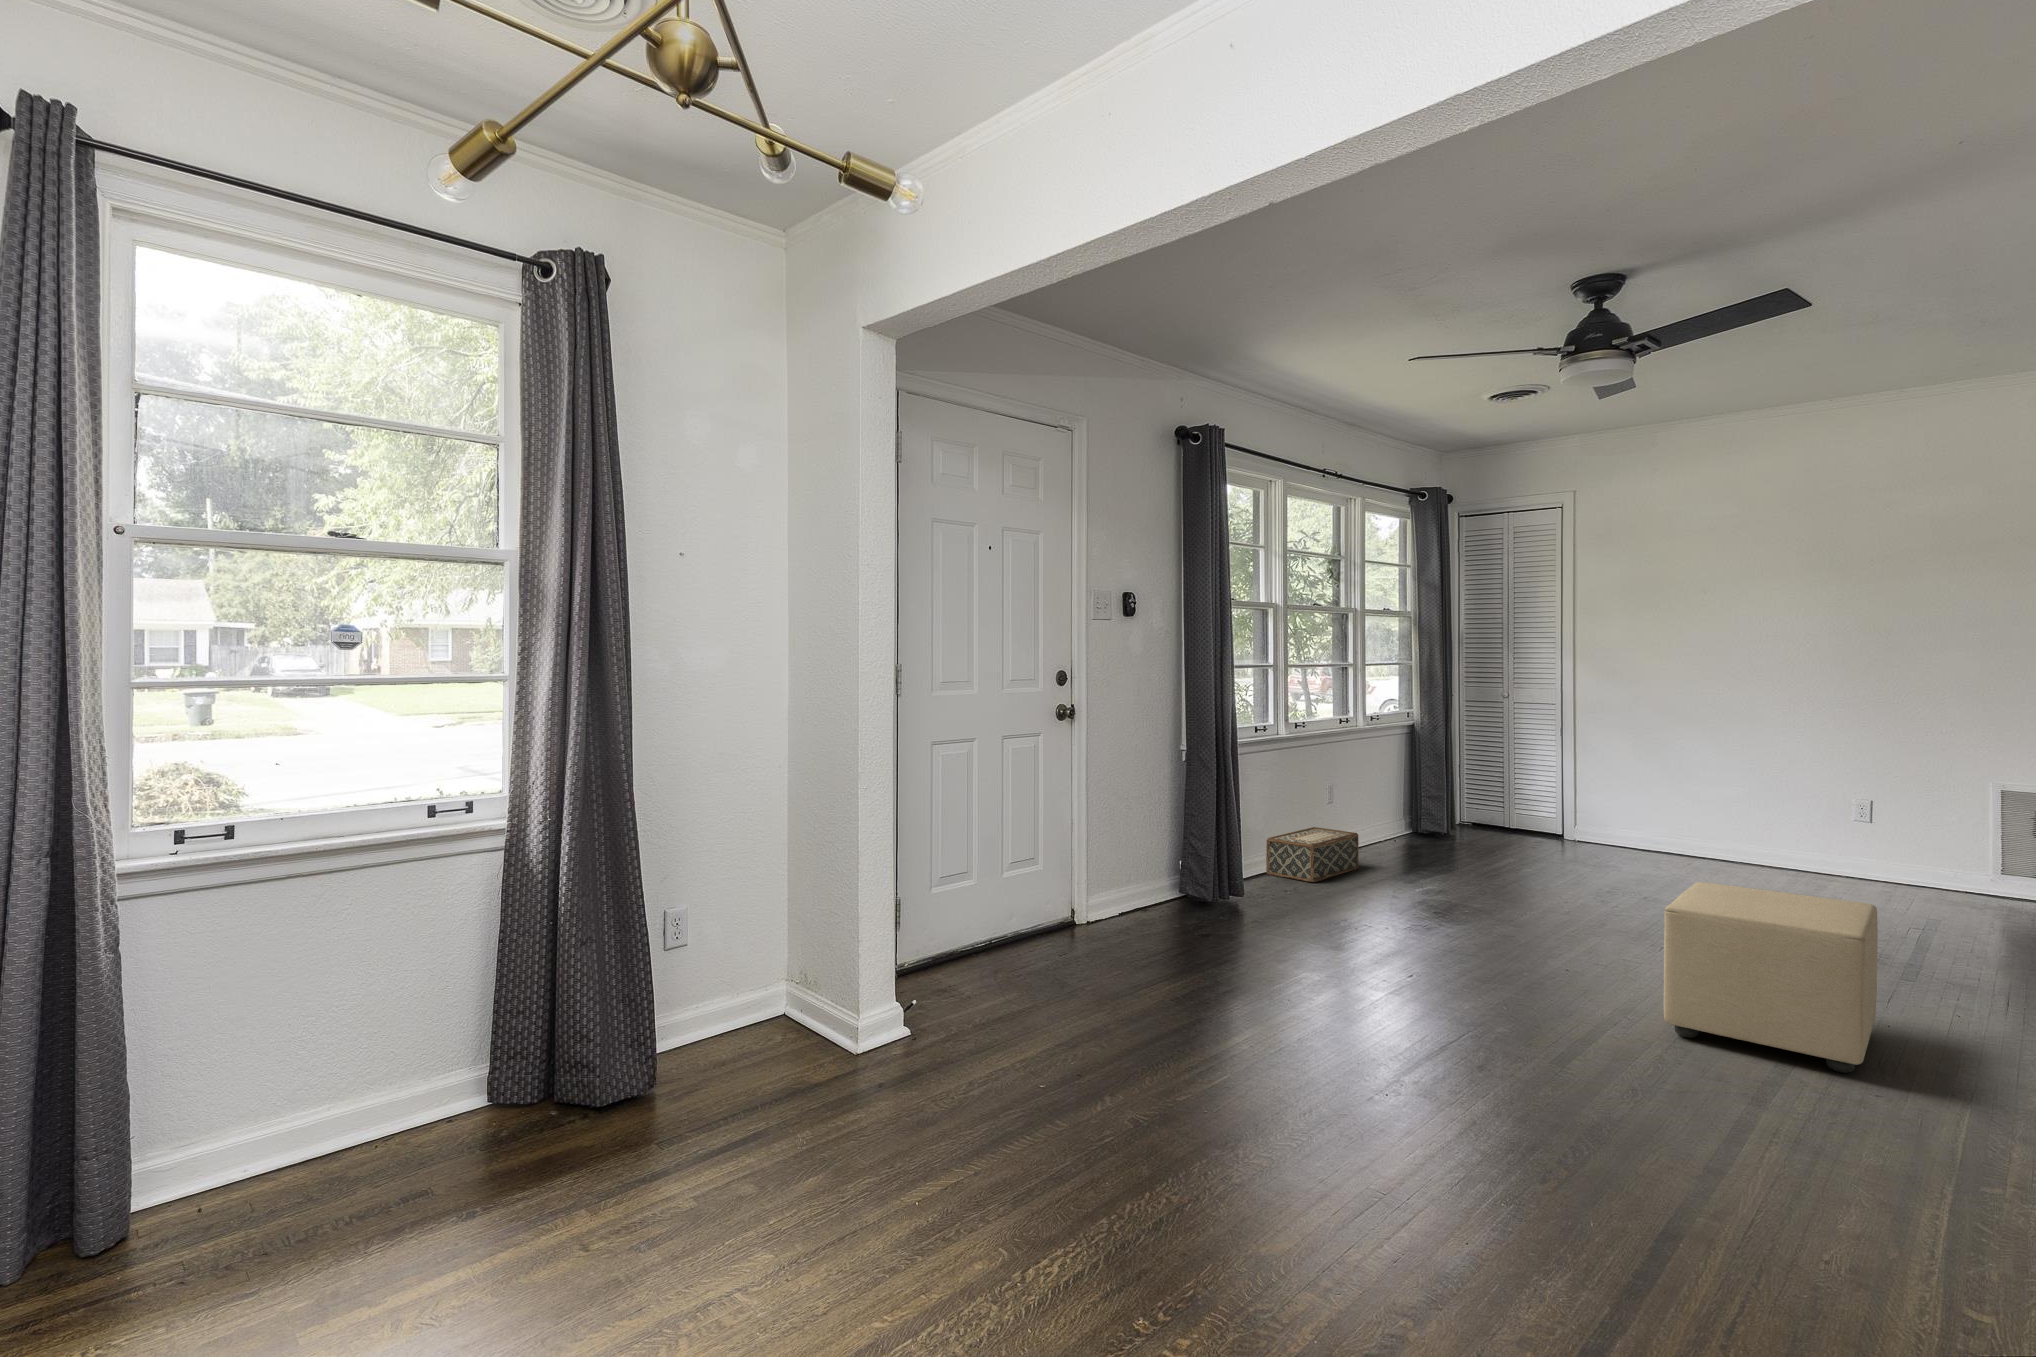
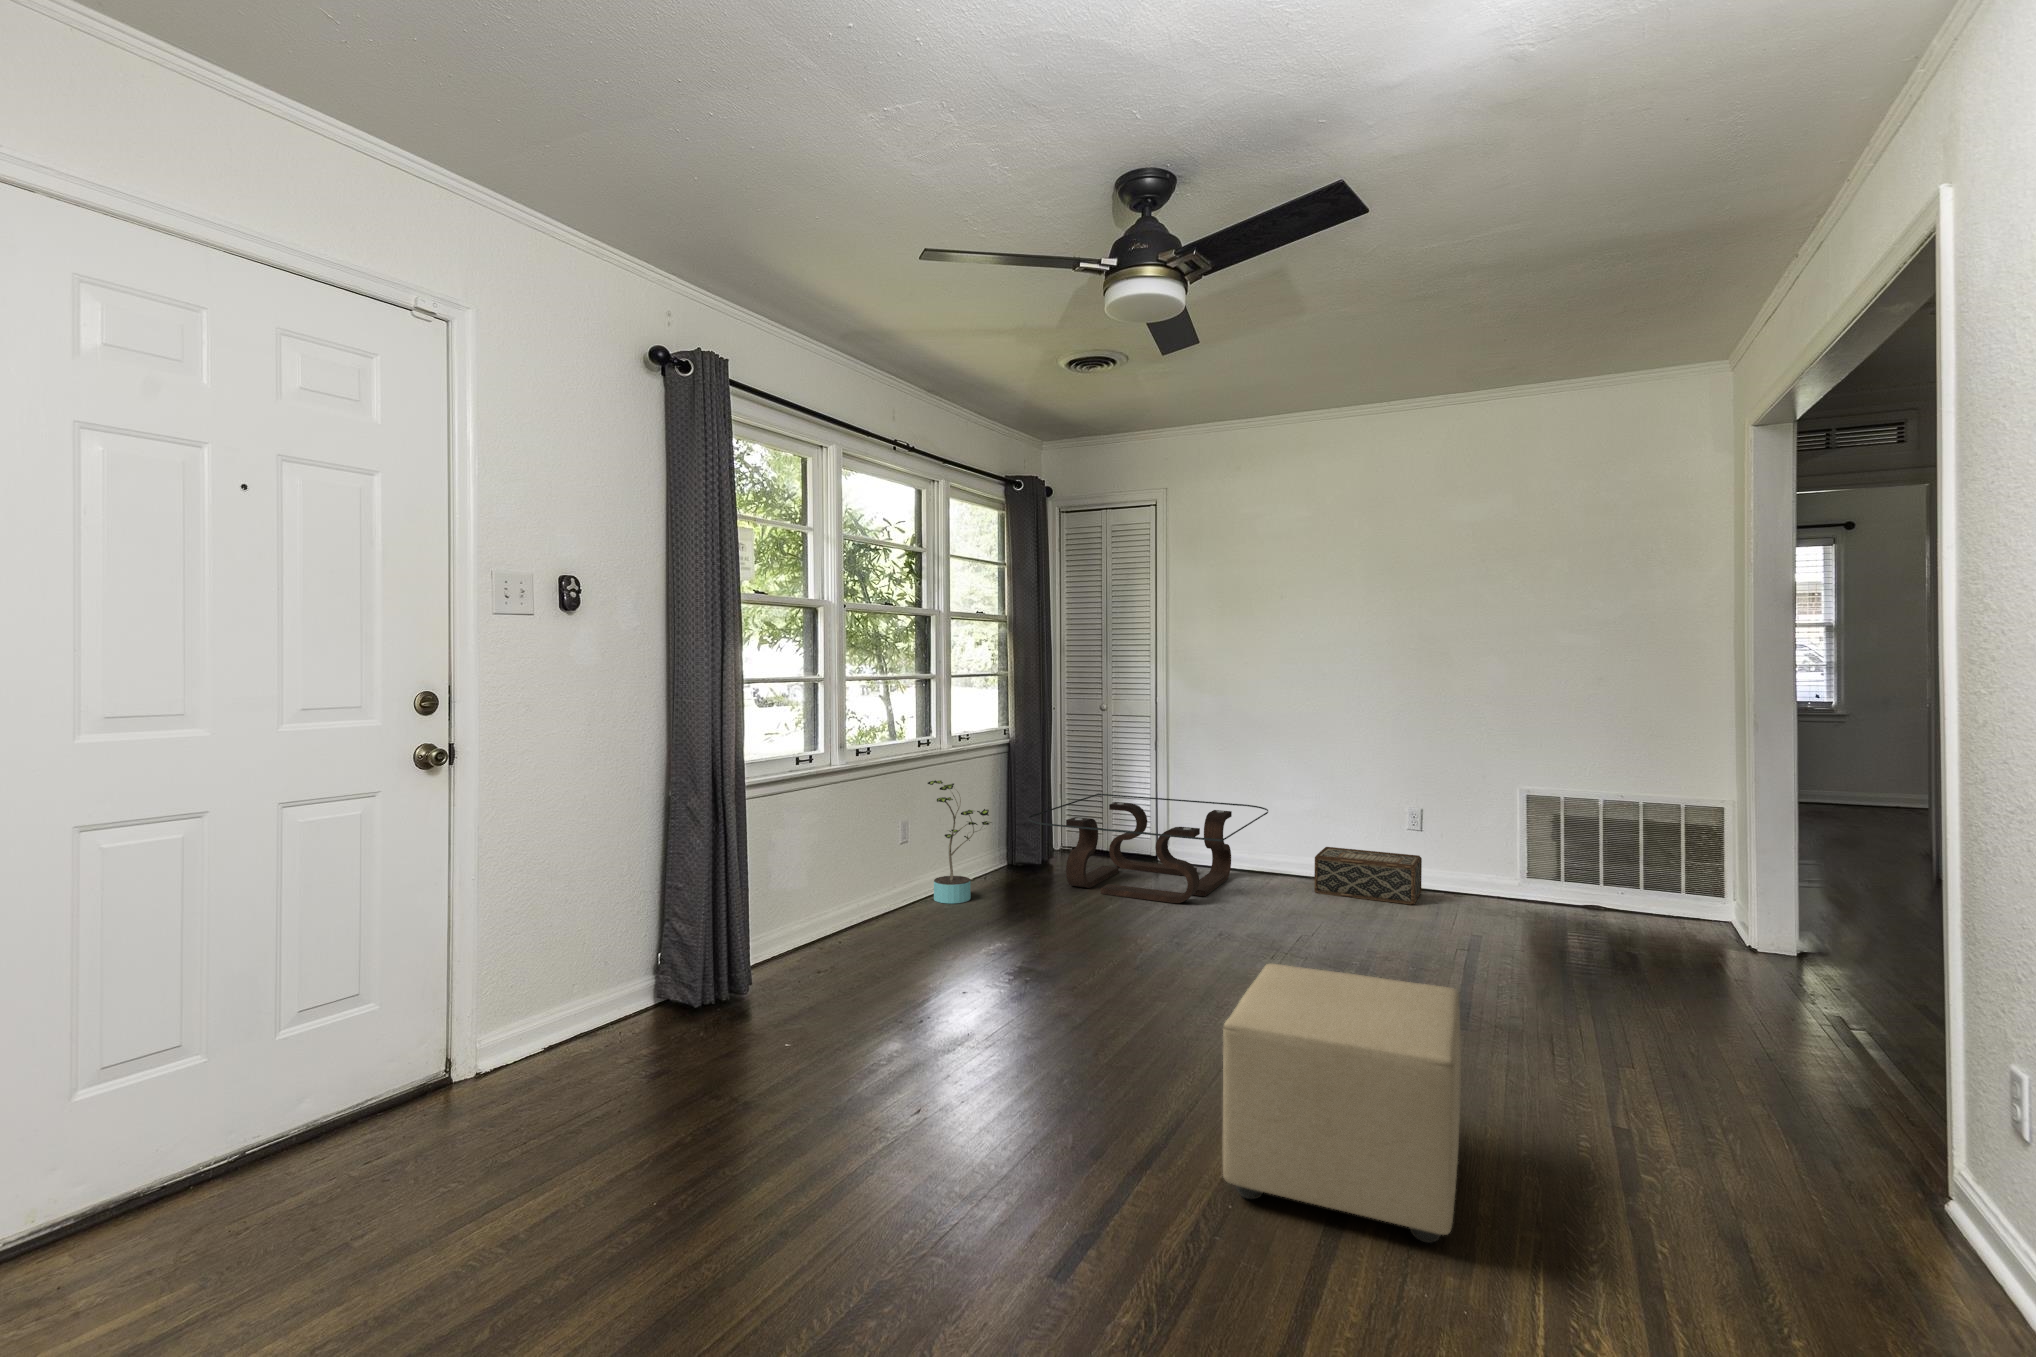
potted plant: none [1349,753,1407,856] -> present [928,780,991,904]
coffee table: none [1438,774,1681,869] -> present [1029,794,1268,903]
woven basket: present [1266,827,1359,882] -> present [1314,847,1422,904]

